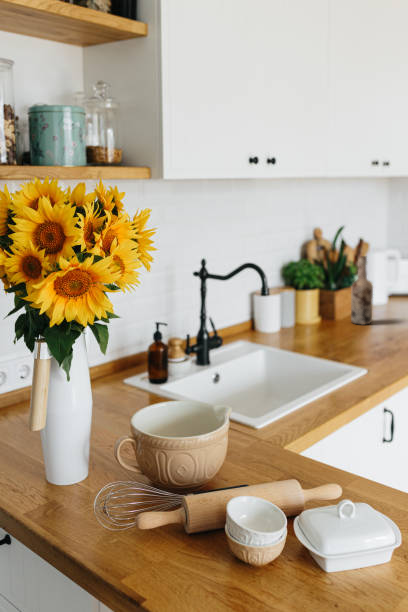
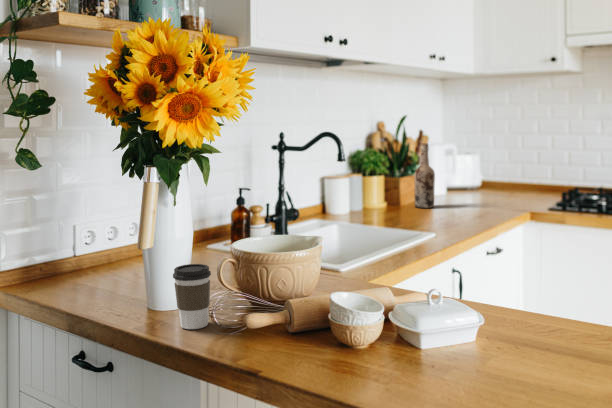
coffee cup: none [65,443,105,517] -> present [173,264,211,329]

